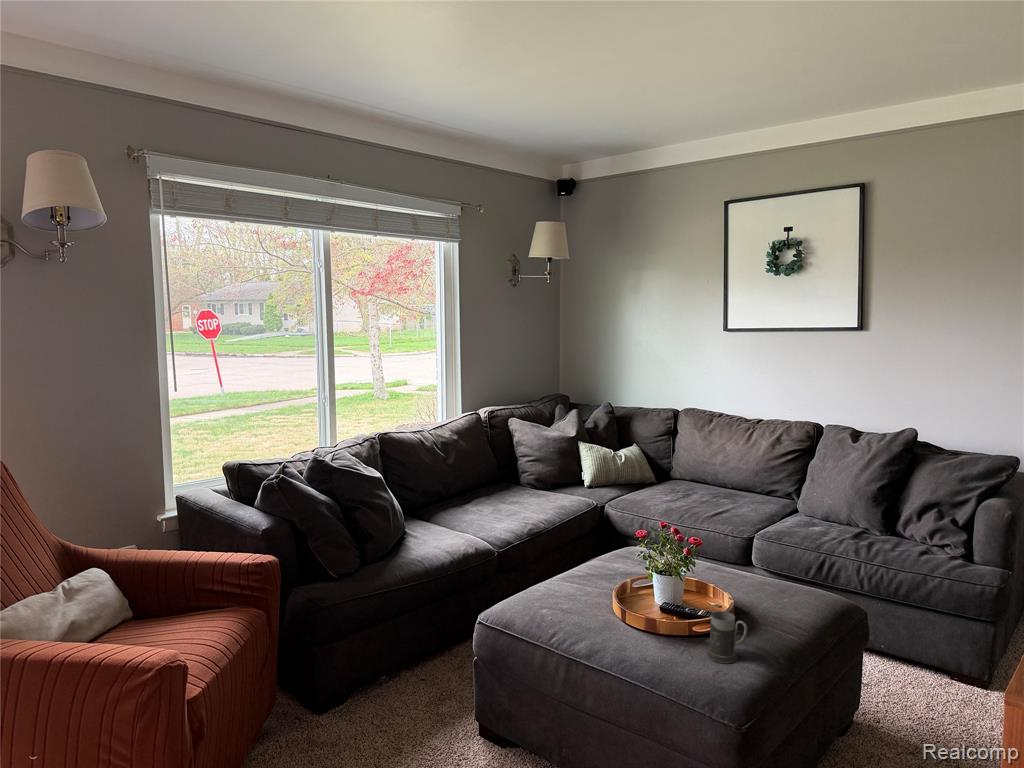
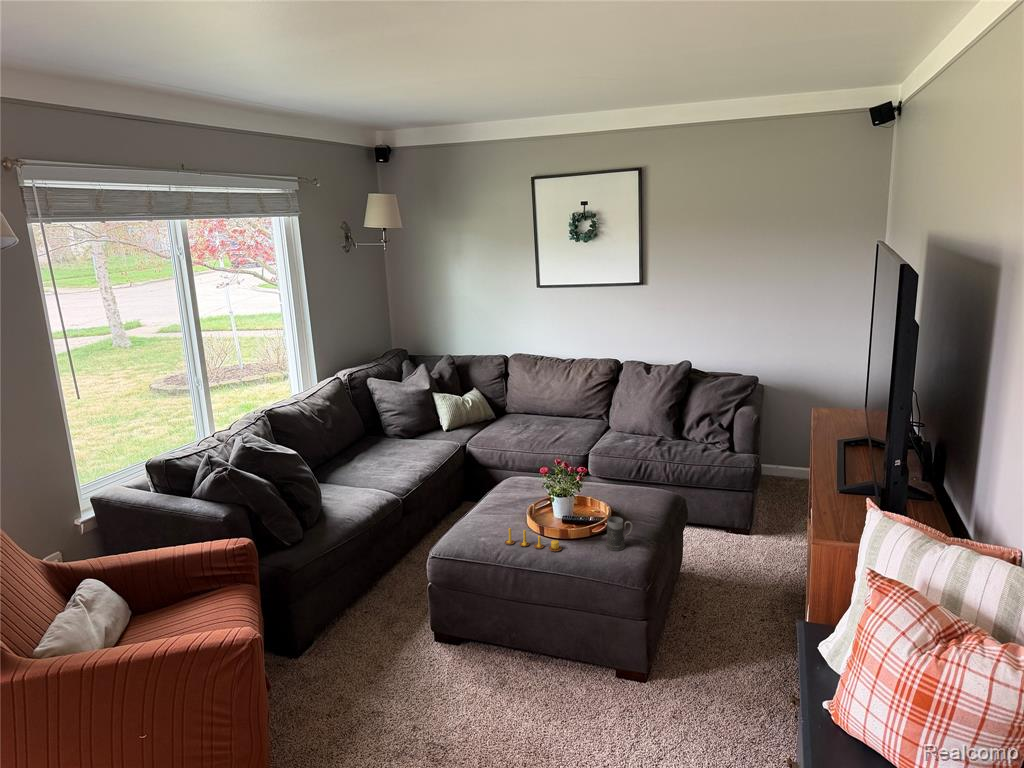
candle: none [571,600,643,646] -> present [505,528,562,551]

